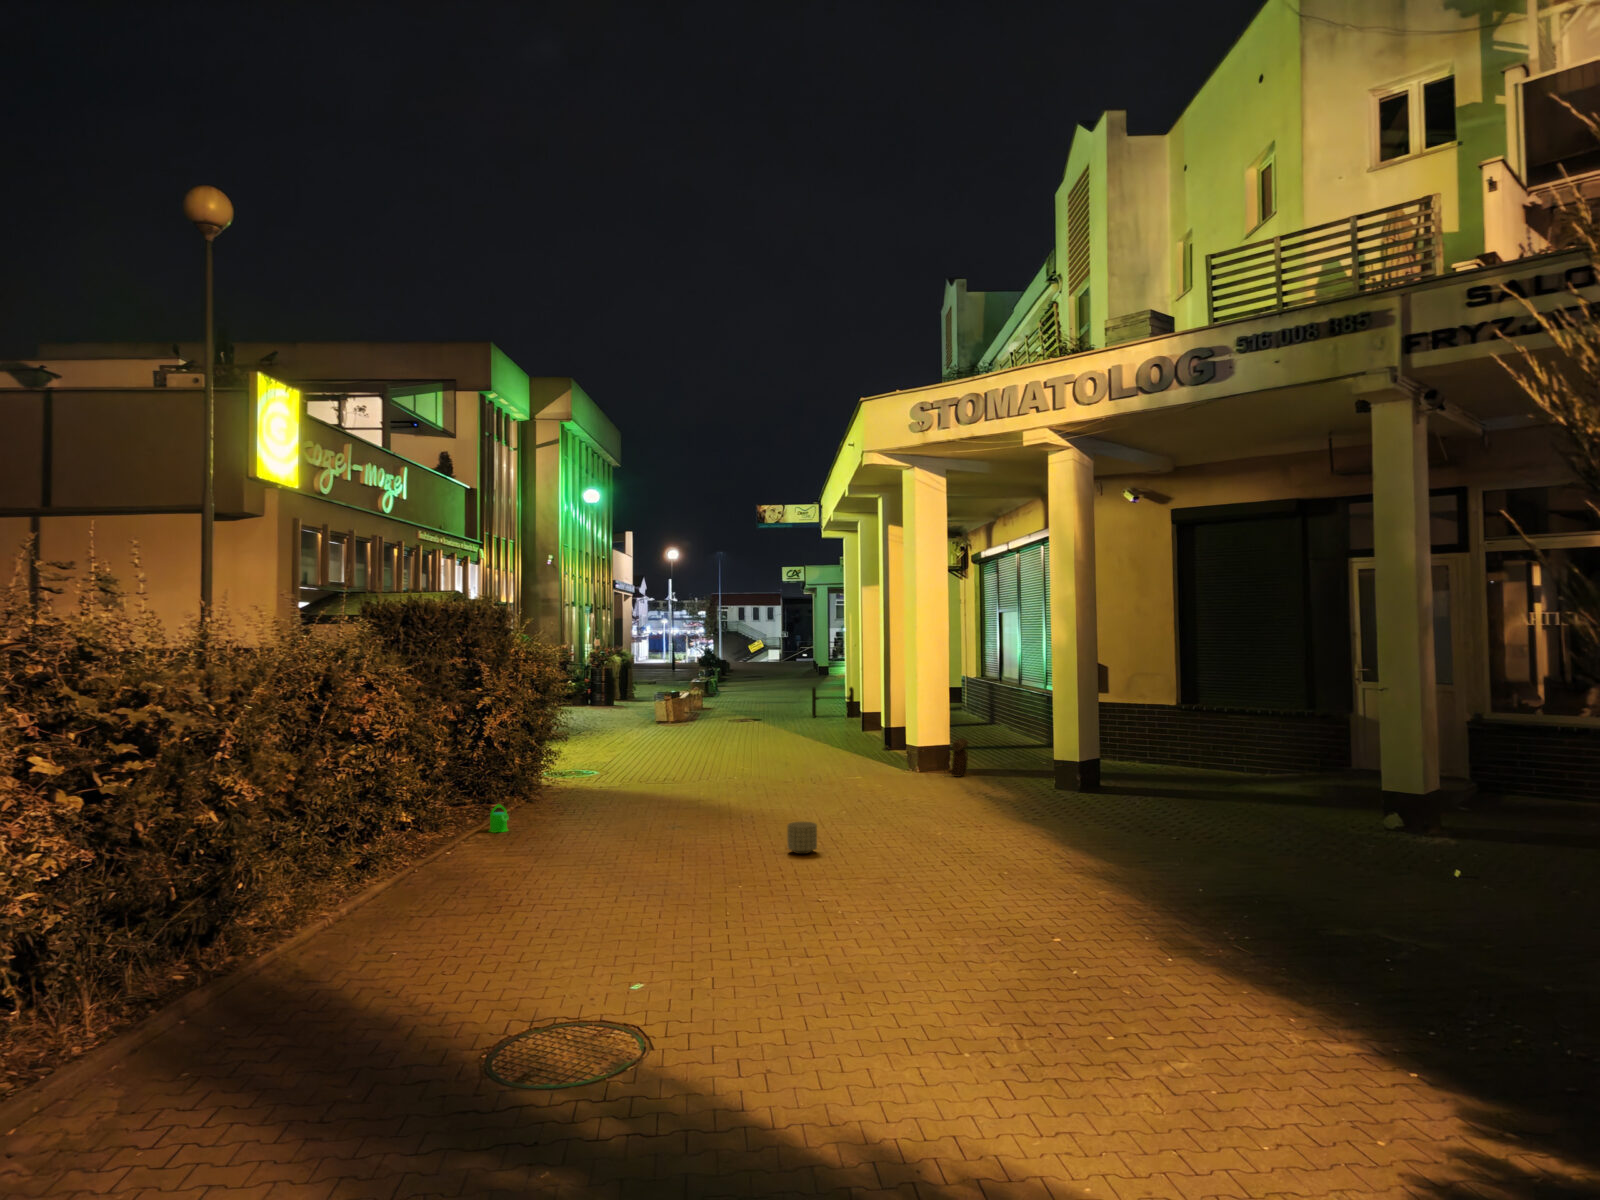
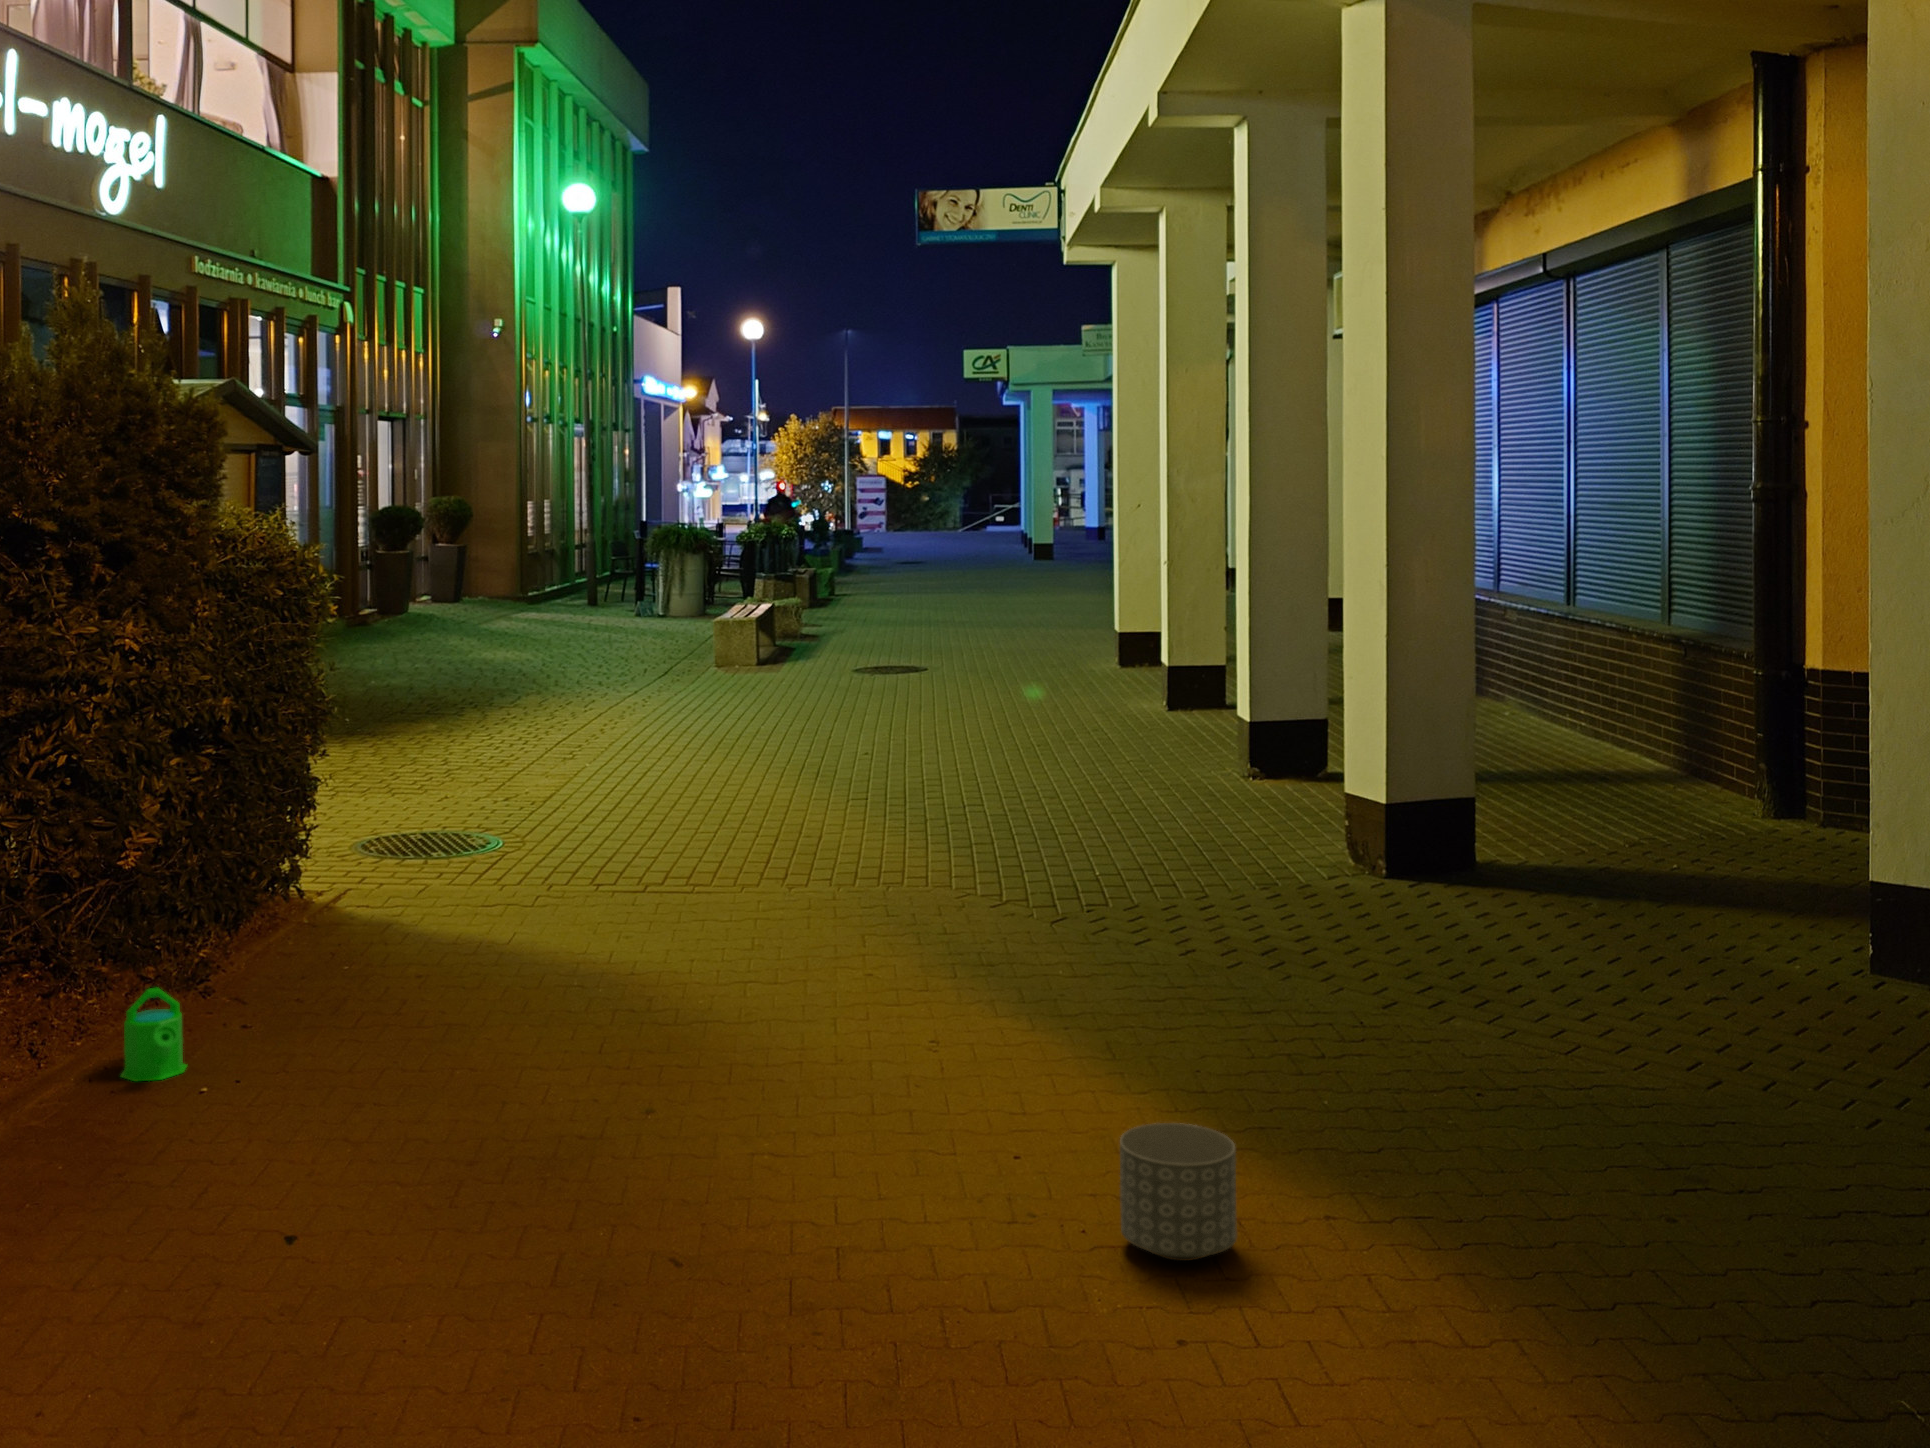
bench: present [812,687,854,718] -> none [1055,586,1153,657]
backpack: present [947,738,968,777] -> none [1480,740,1555,850]

